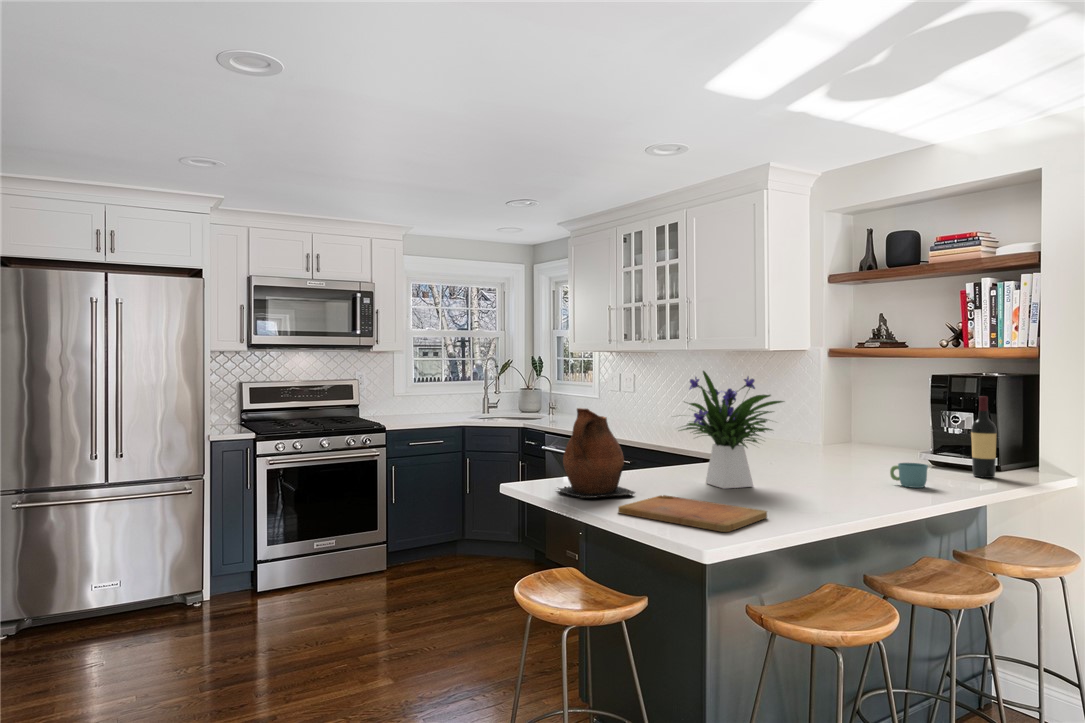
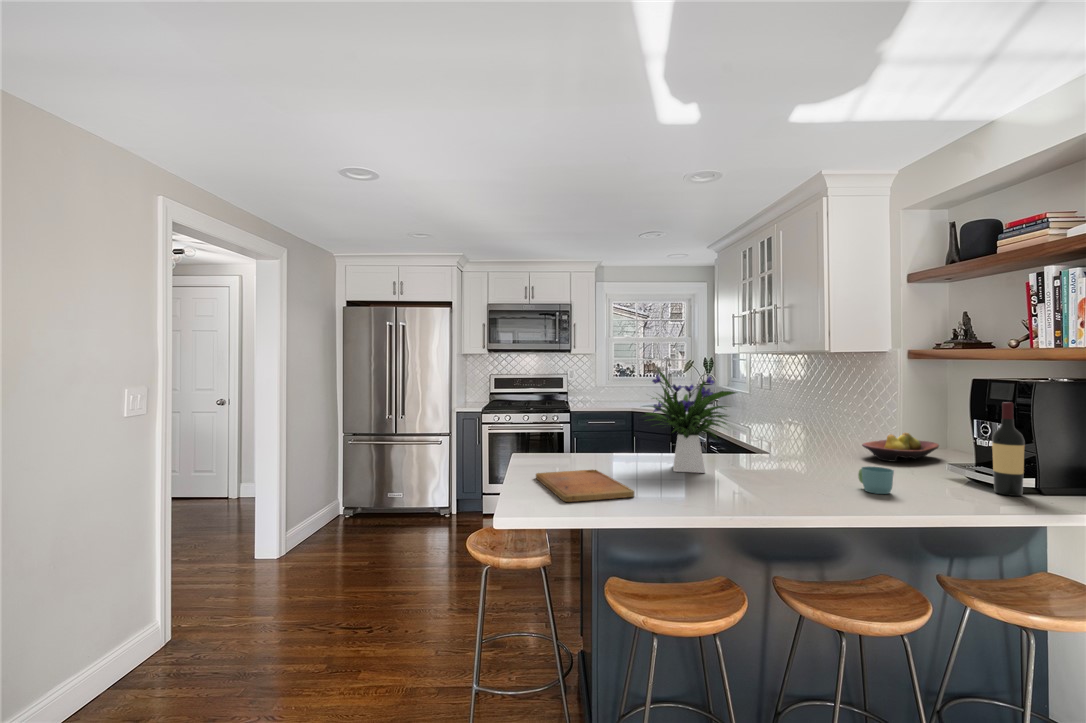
ceramic pitcher: present [558,408,635,498] -> none [534,396,590,468]
fruit bowl: none [820,431,877,459] -> present [862,433,939,462]

